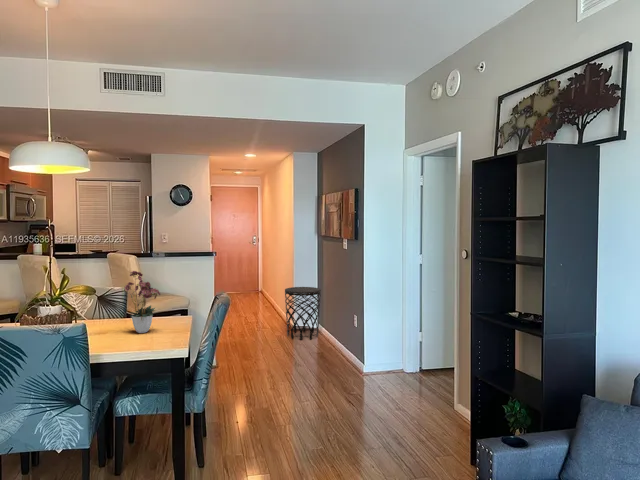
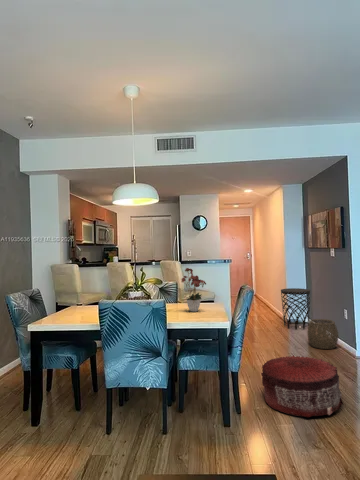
woven basket: none [311,327,347,365] -> present [307,319,338,349]
pouf: none [237,380,335,461] -> present [261,355,344,417]

